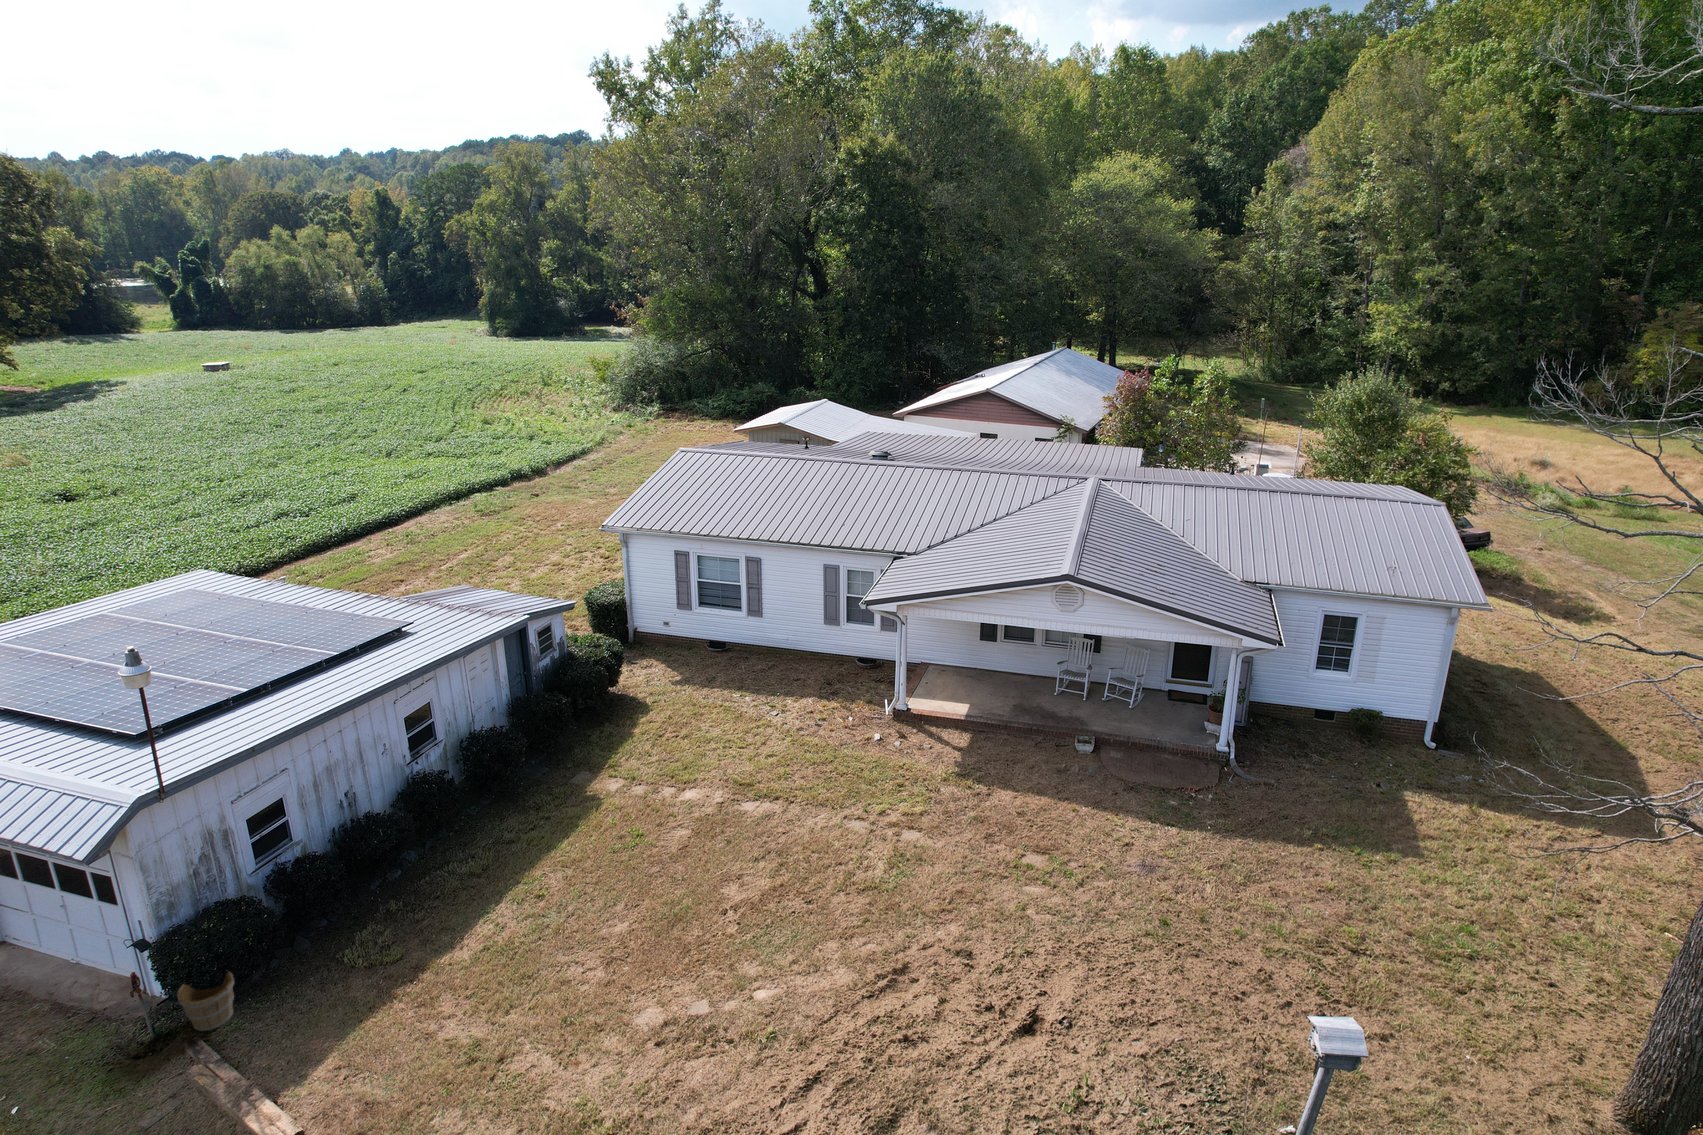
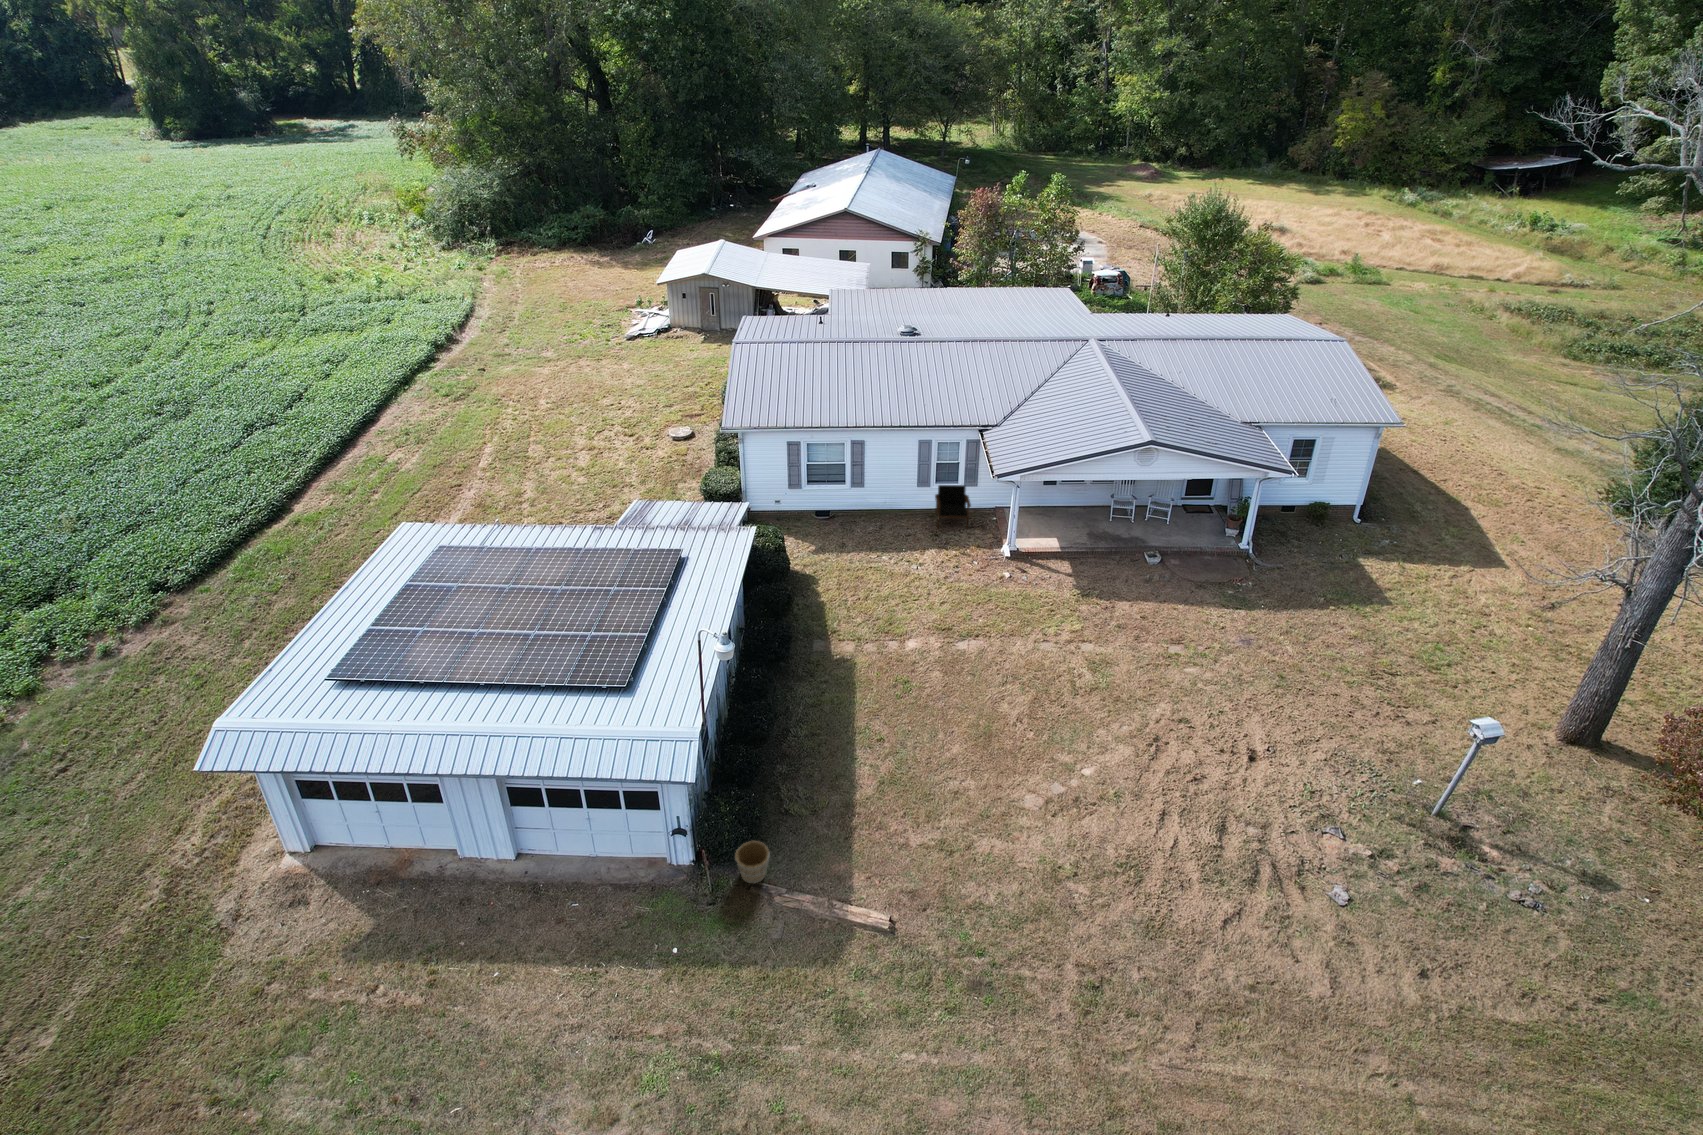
armchair: none [831,624,881,681] -> present [935,485,971,528]

